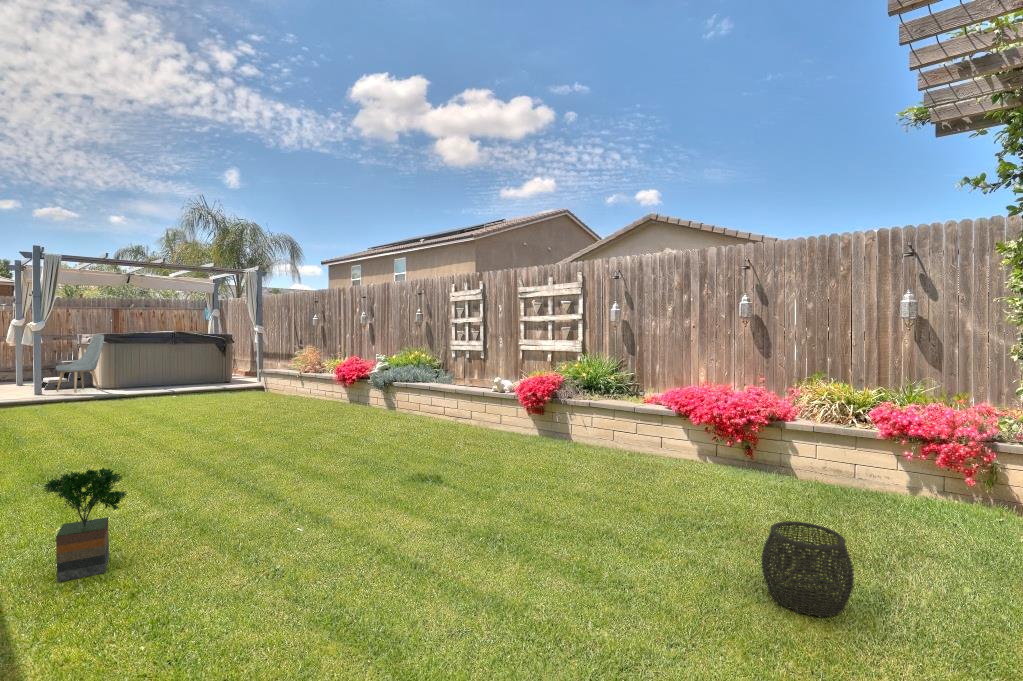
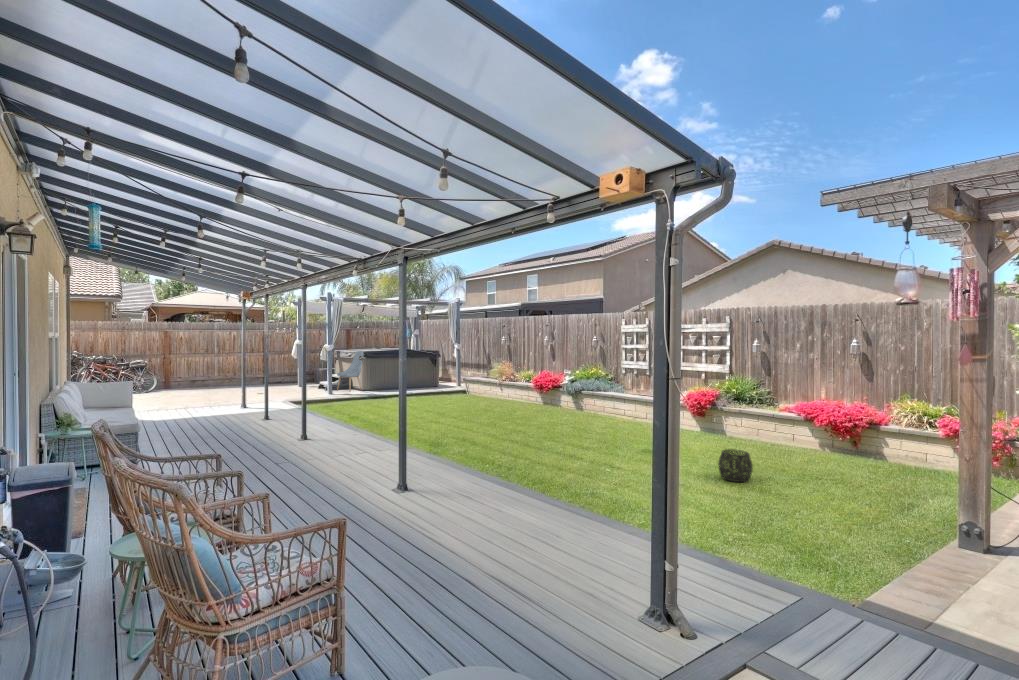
potted tree: present [43,468,127,582] -> none [507,433,540,482]
woven basket: present [761,521,855,617] -> present [718,449,753,482]

